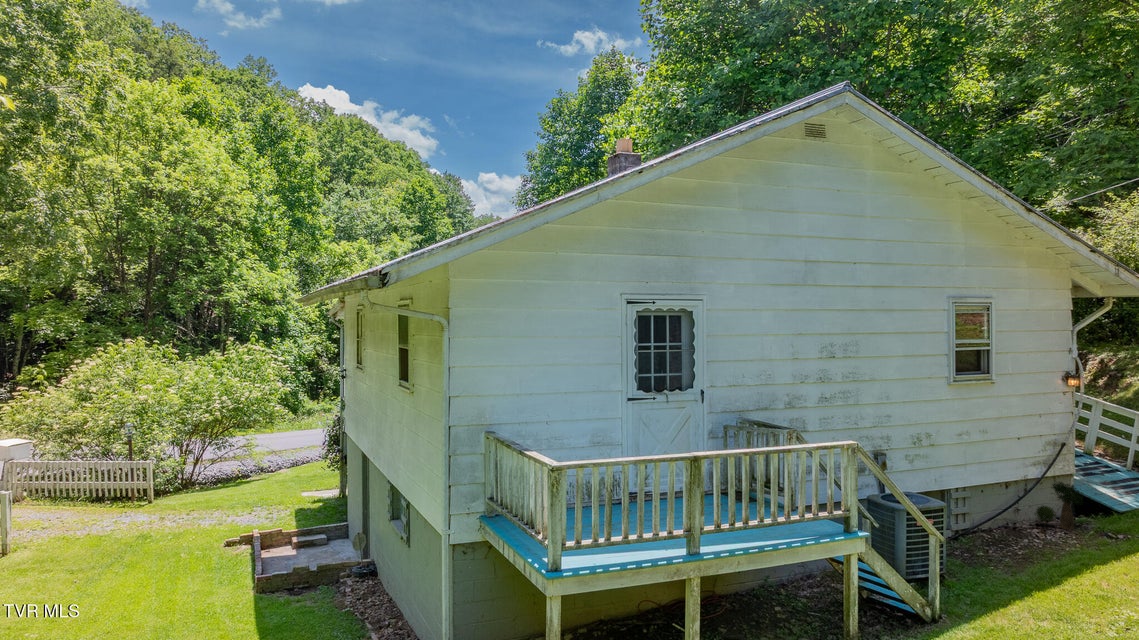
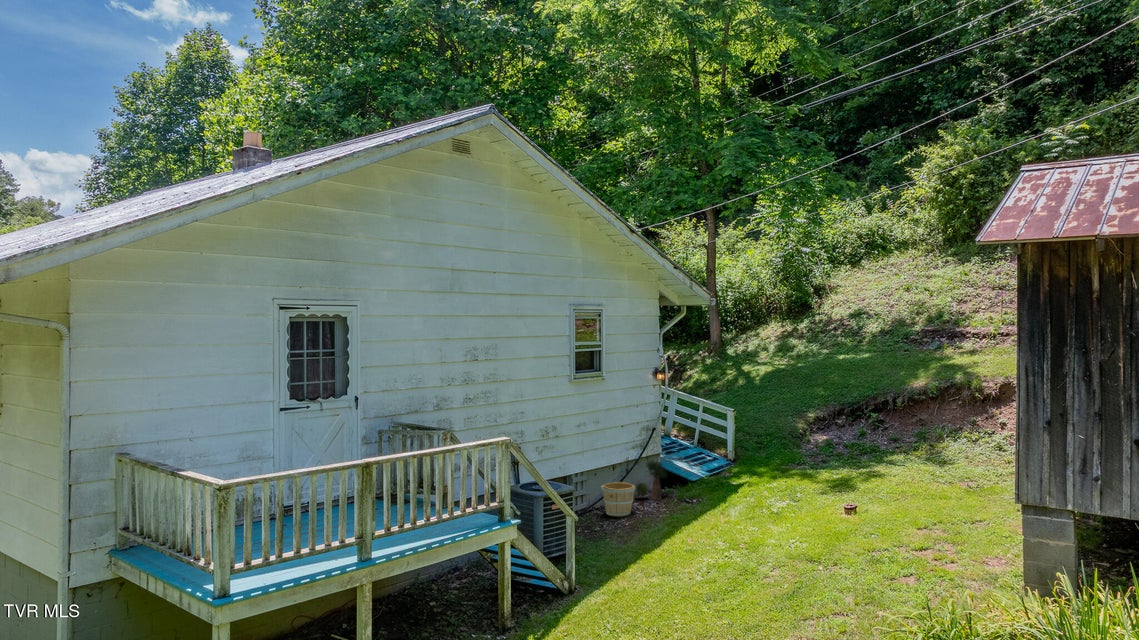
wooden bucket: none [987,501,1035,543] -> present [601,482,635,517]

